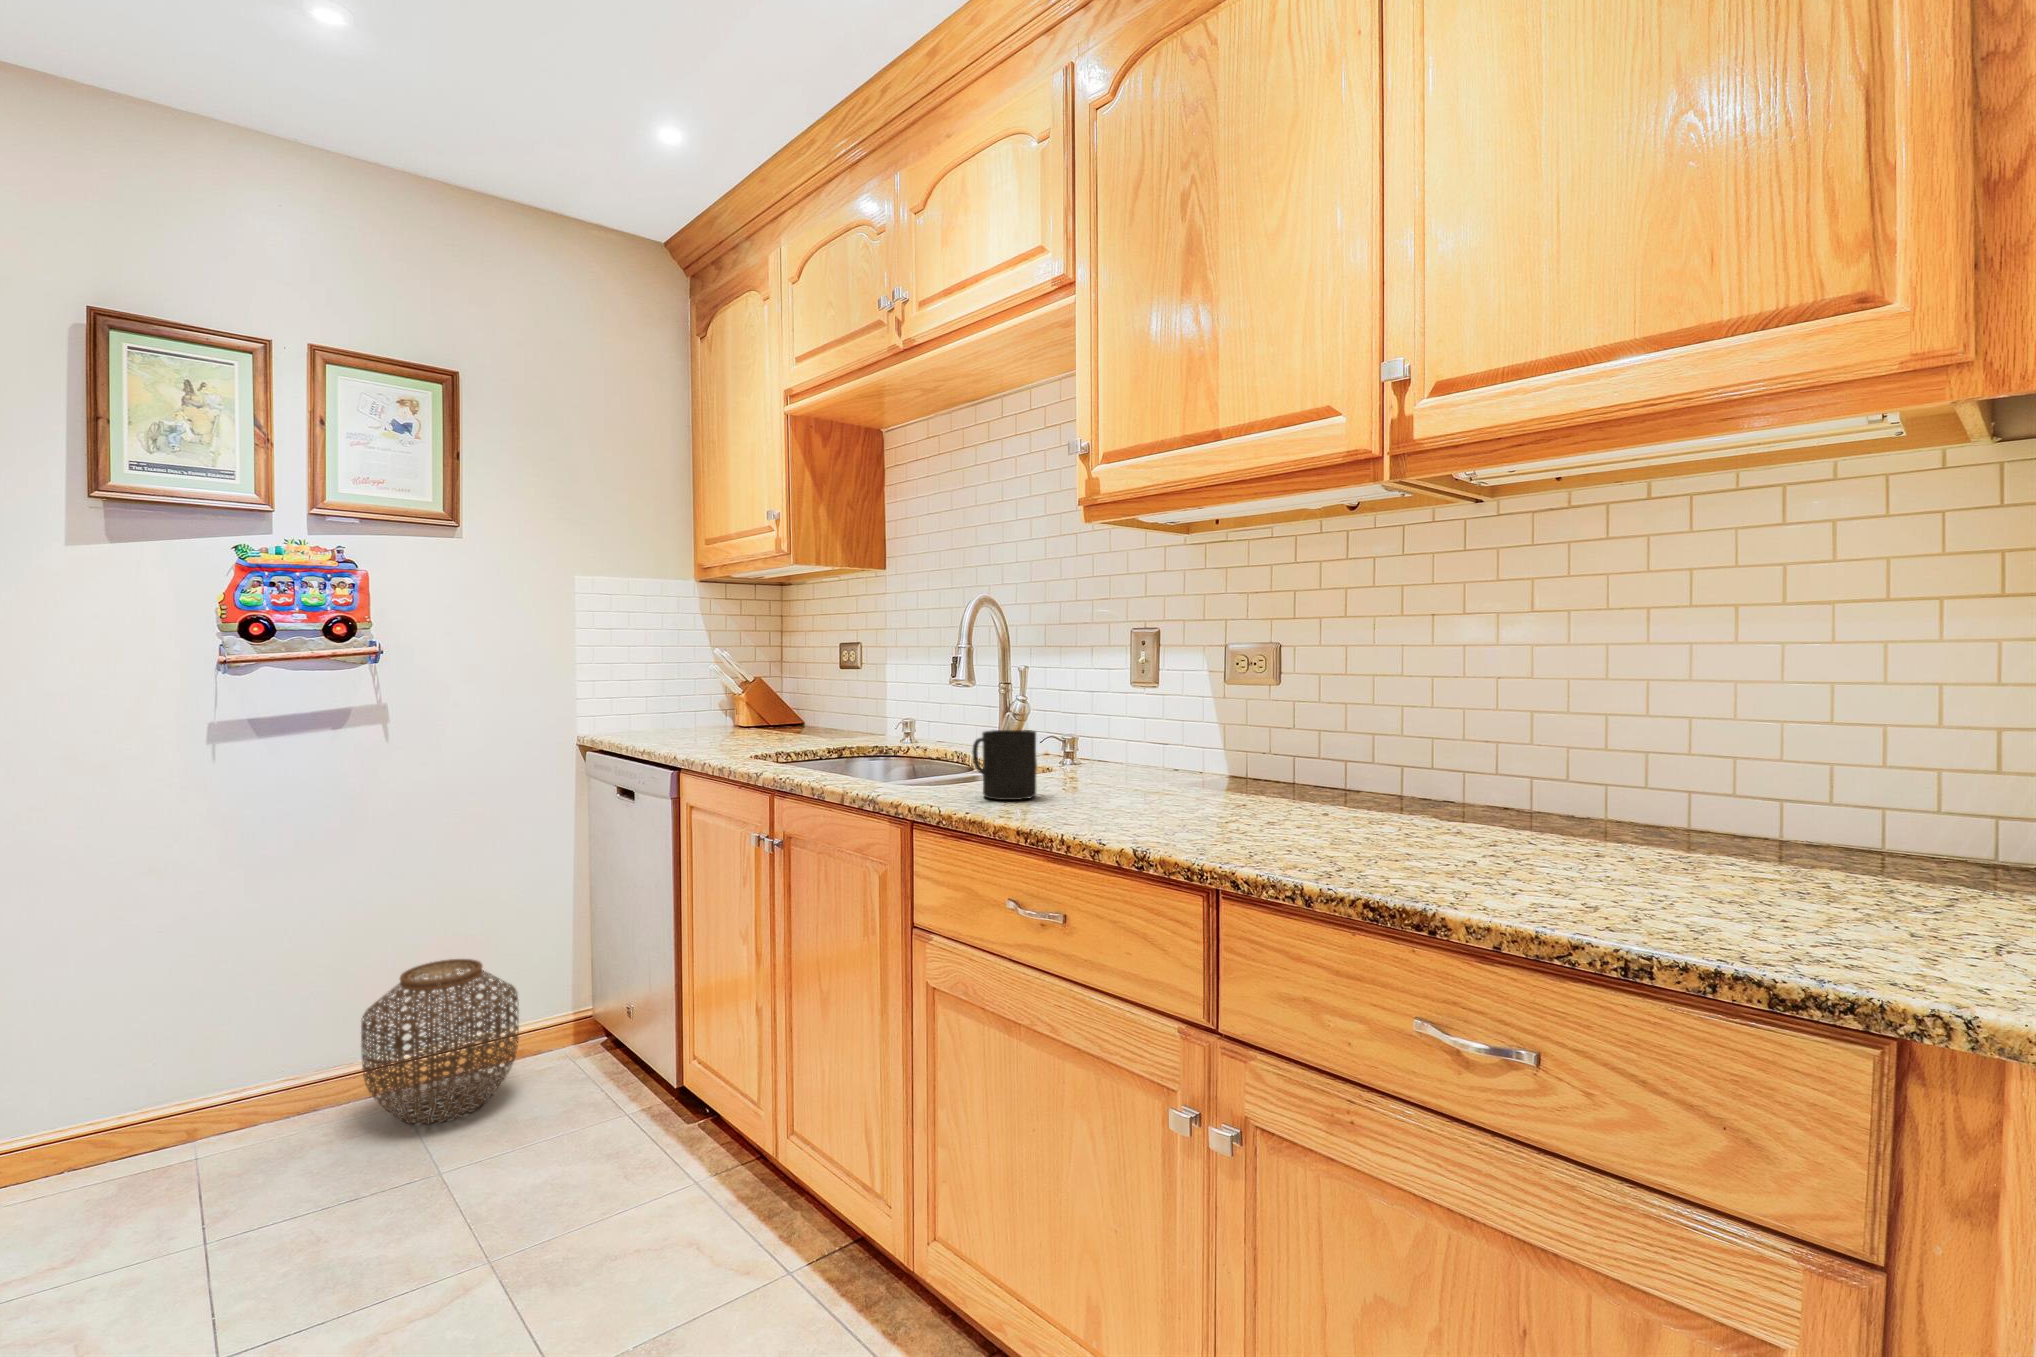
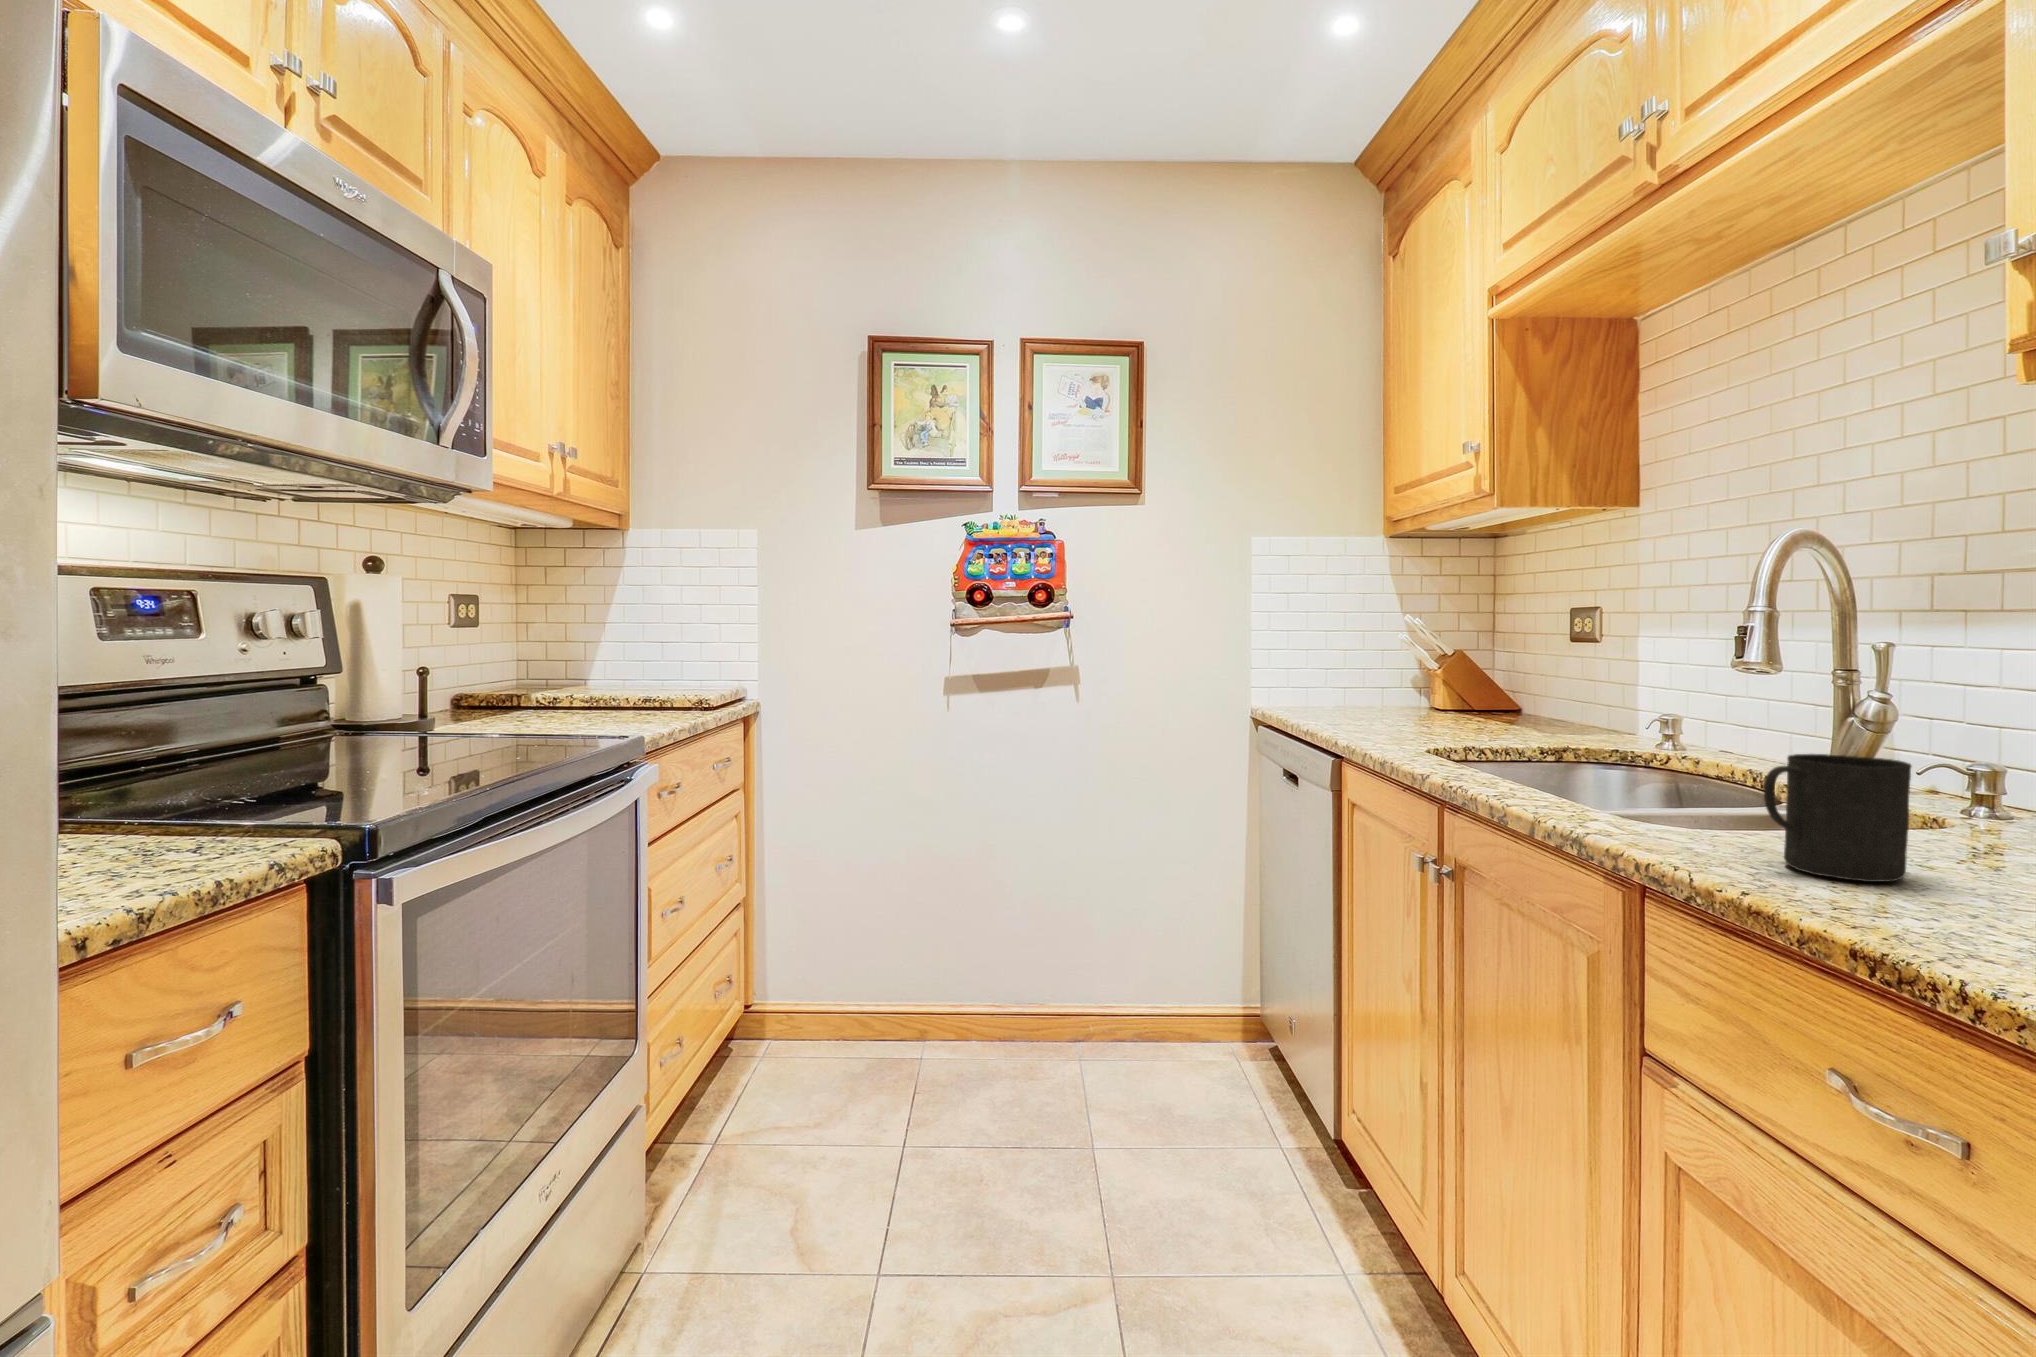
woven basket: present [361,959,519,1124] -> none [1046,919,1177,1077]

